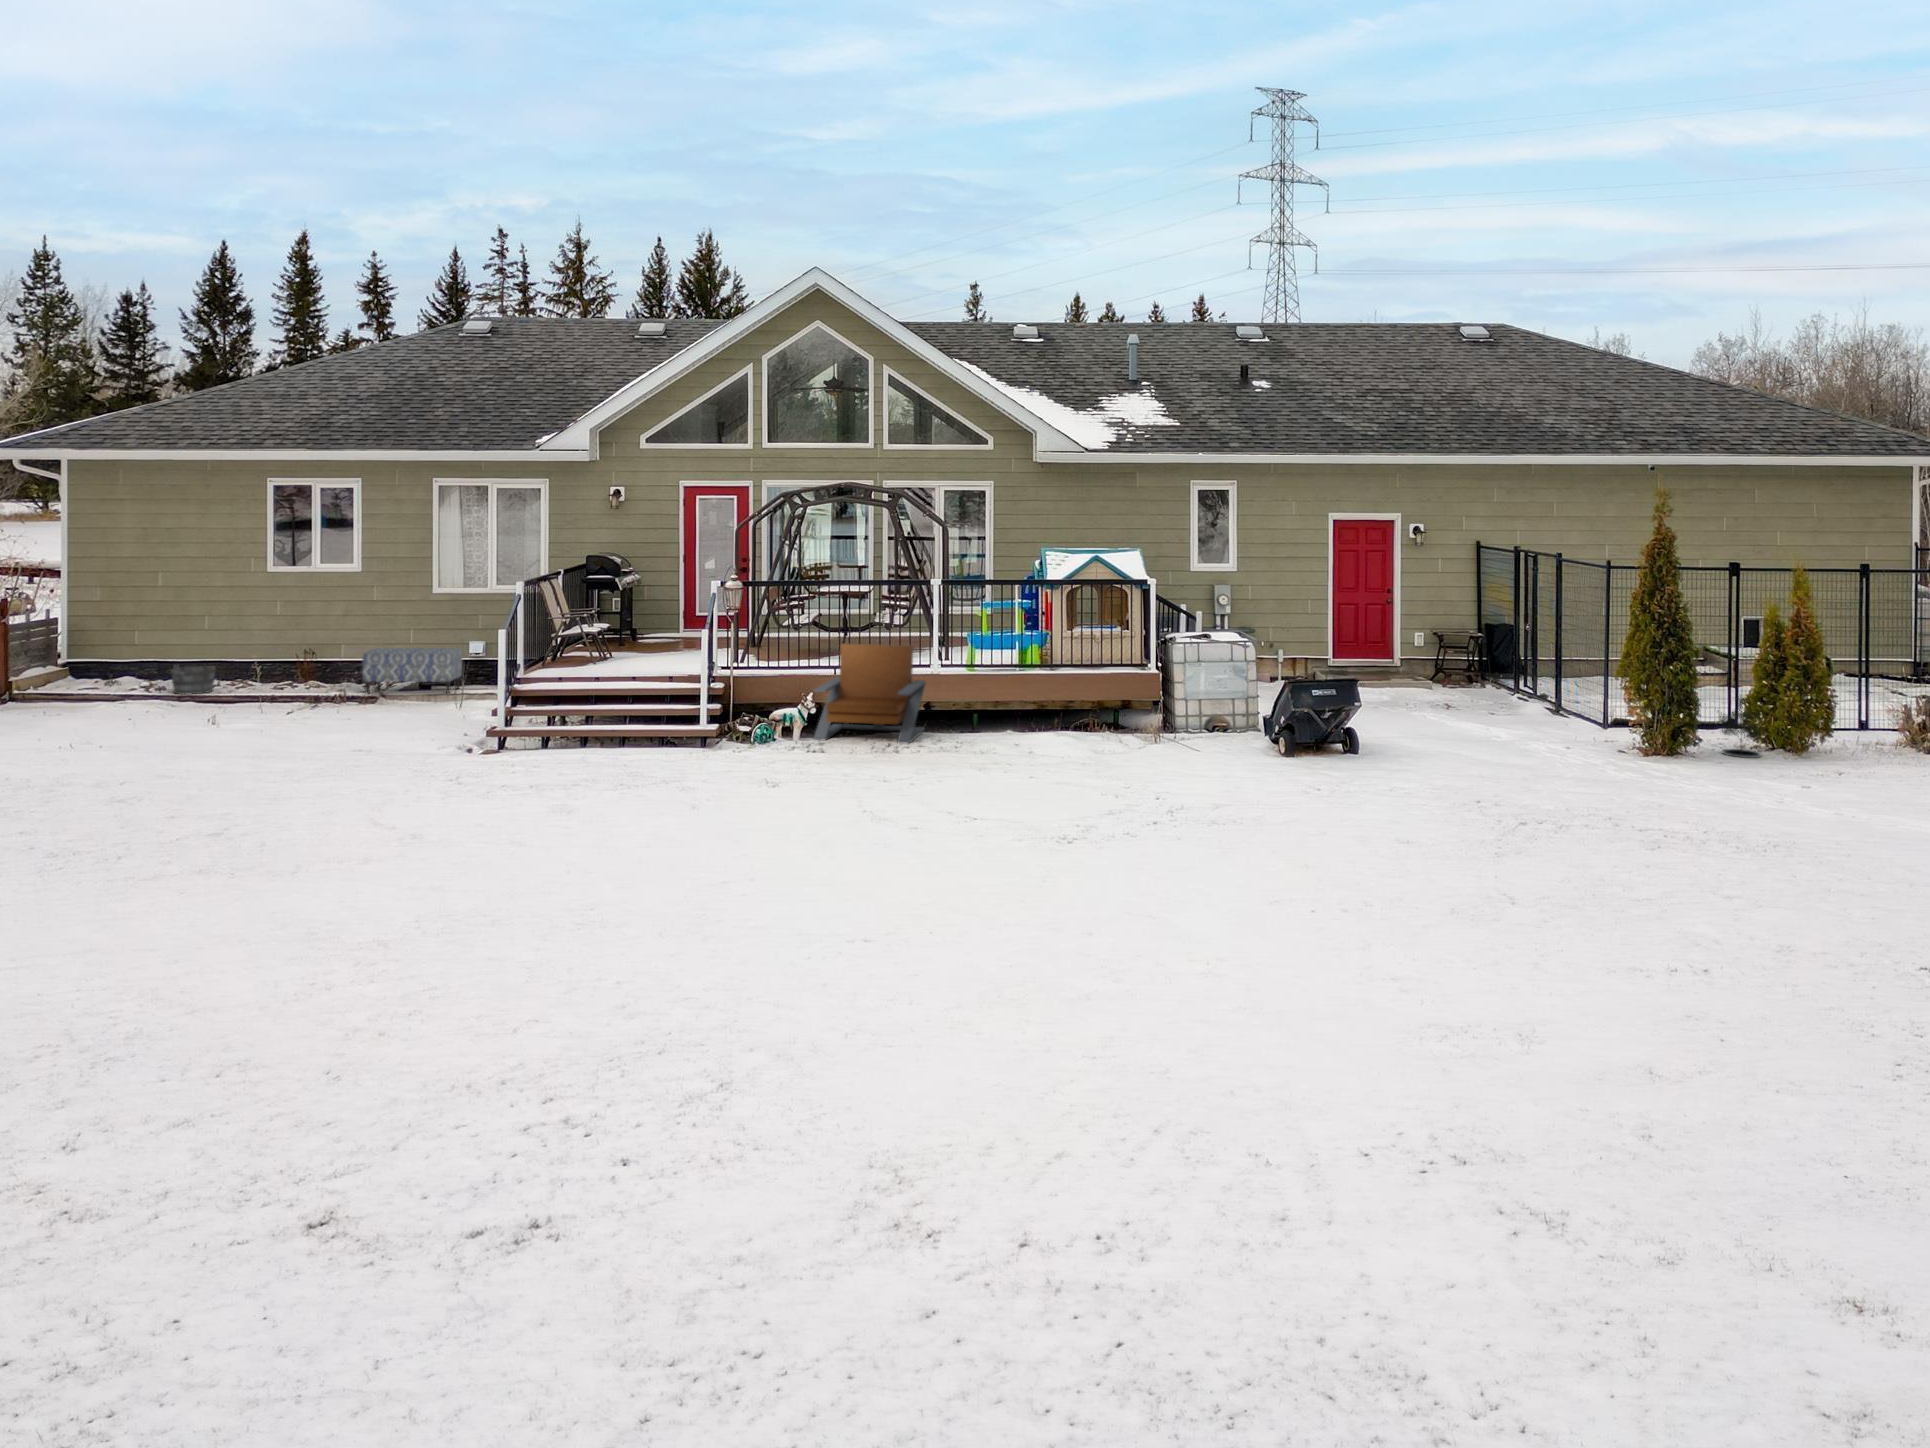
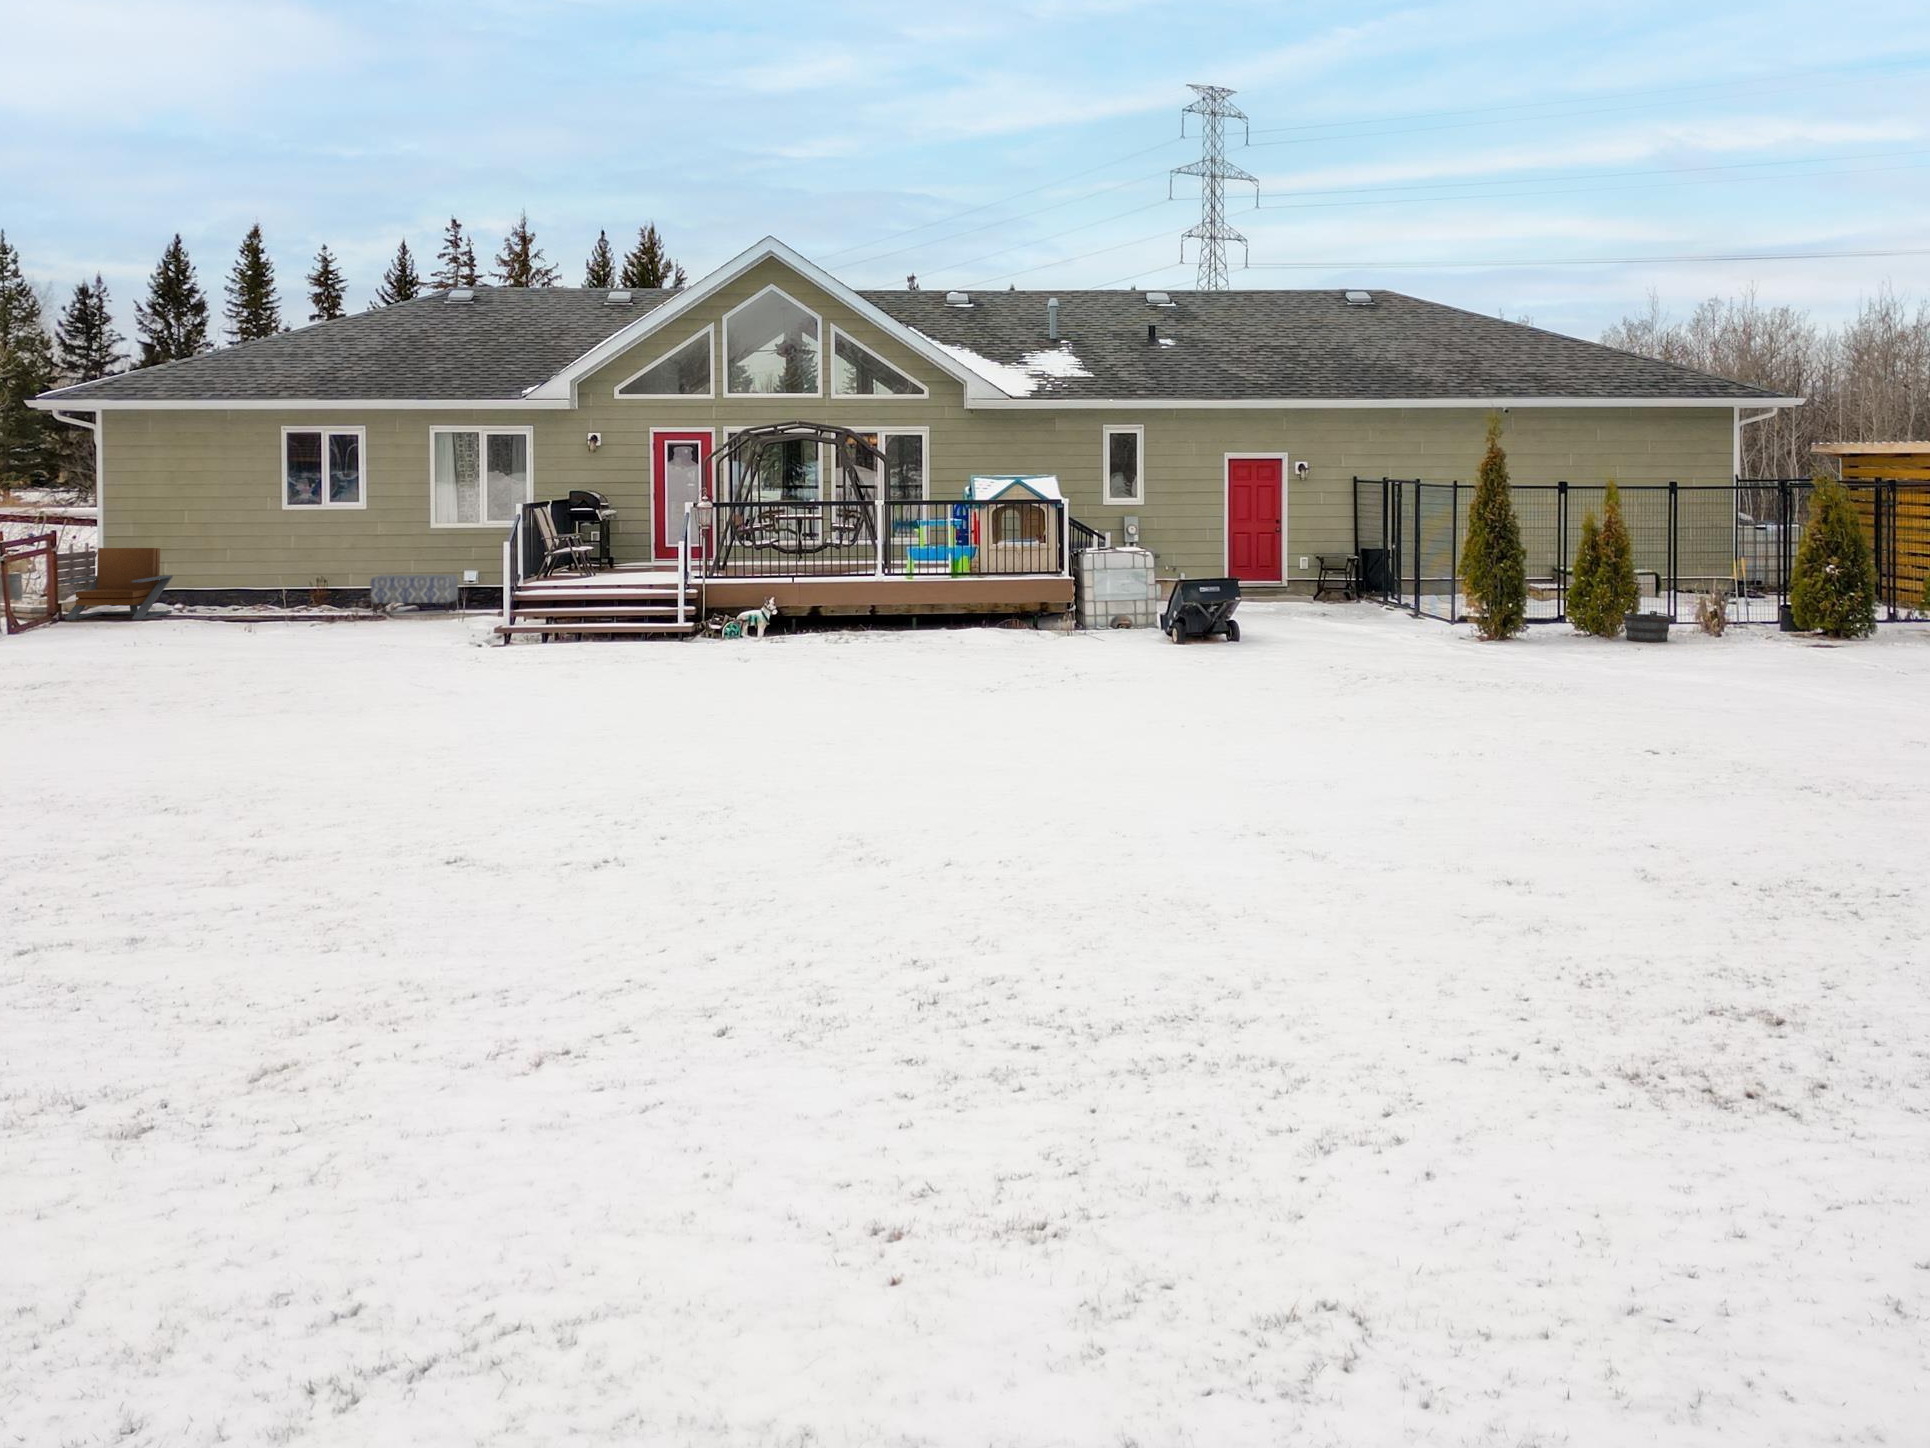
lounge chair: present [814,644,926,743] -> present [65,548,173,620]
bucket: present [167,665,216,694] -> present [1624,611,1676,642]
potted tree: present [1718,691,1761,758] -> none [1539,584,1579,640]

